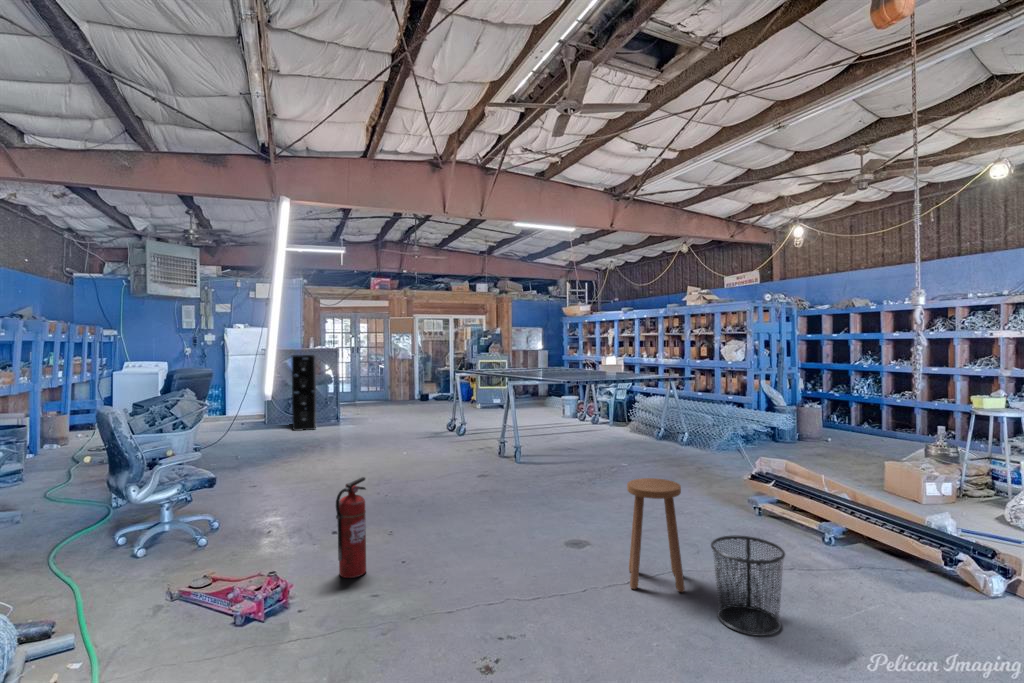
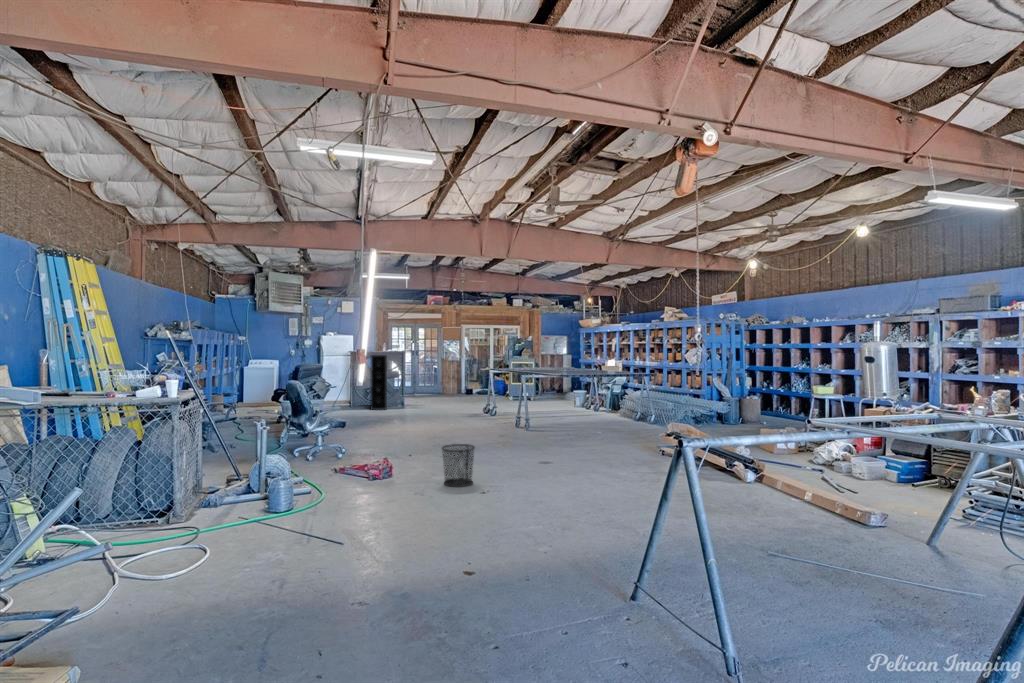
fire extinguisher: present [336,477,366,578] -> none [407,417,423,469]
stool: present [627,478,685,592] -> none [560,421,591,478]
waste bin: present [711,536,785,636] -> present [442,444,475,487]

